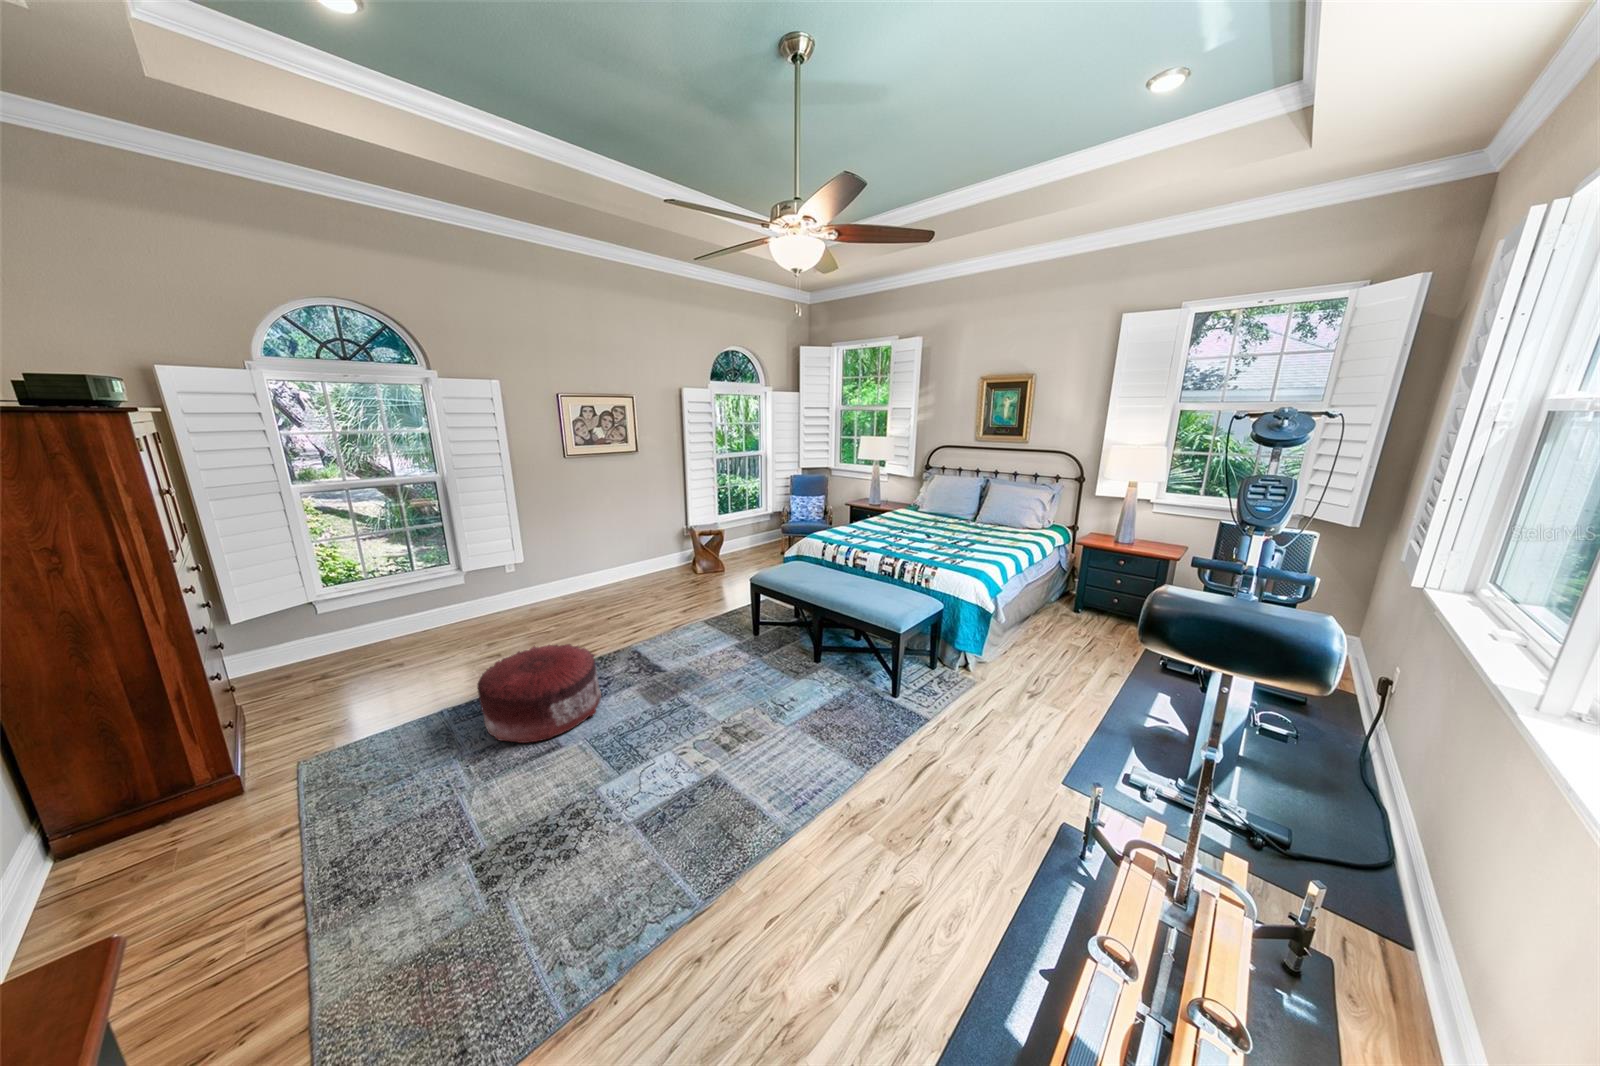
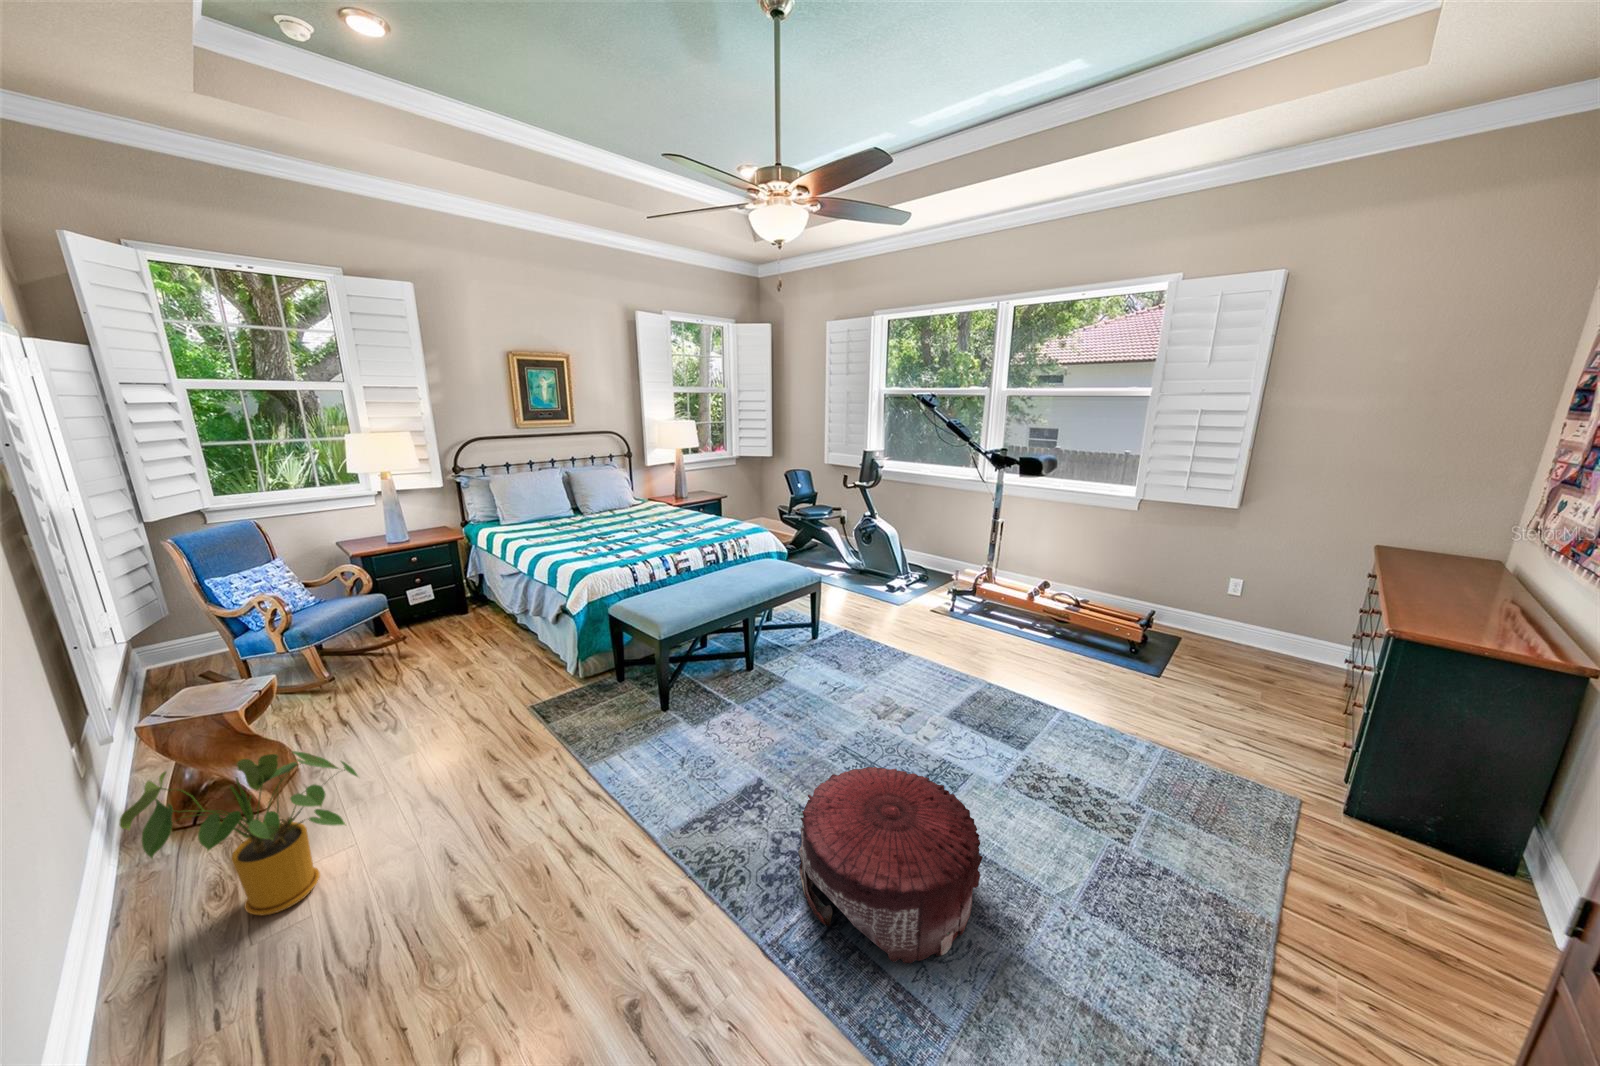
house plant: none [625,527,670,588] -> present [119,751,358,915]

